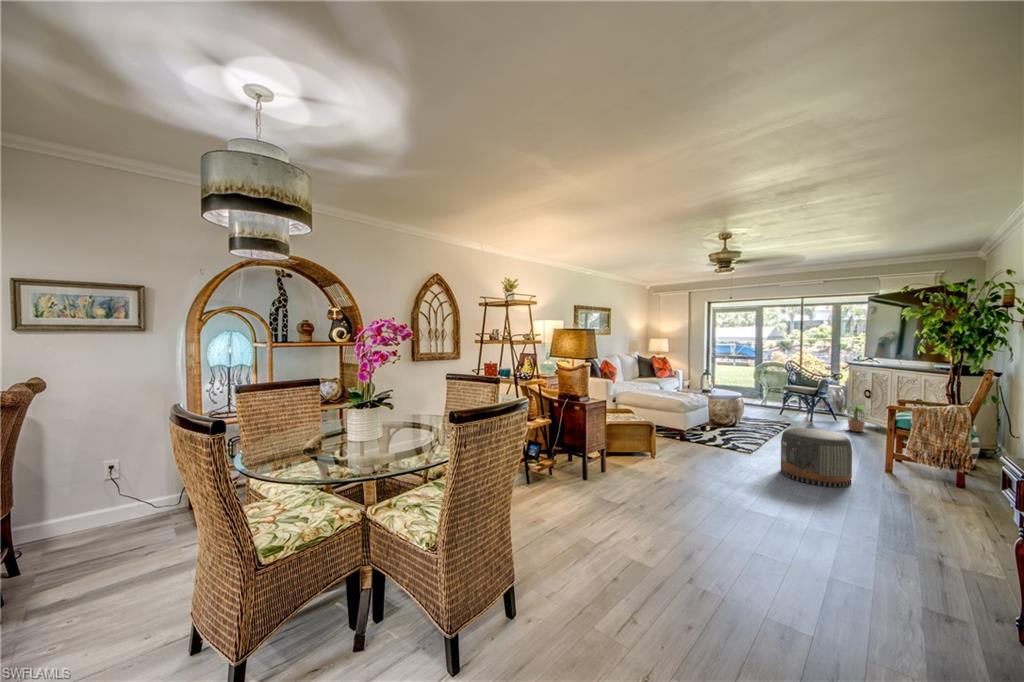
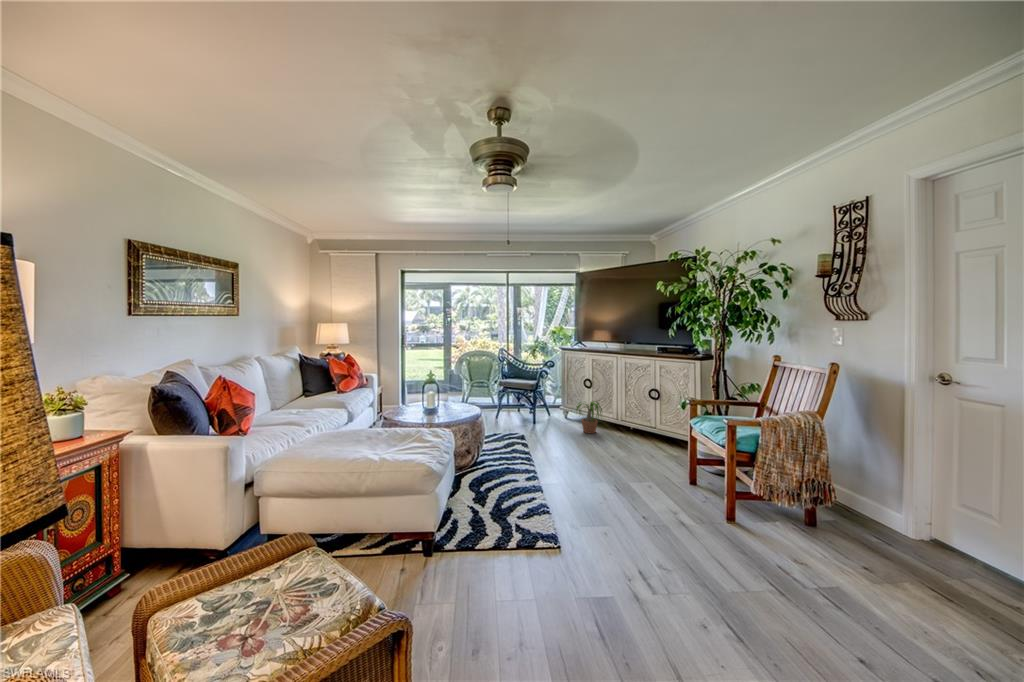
pouf: present [781,428,852,487] -> none [639,482,758,615]

